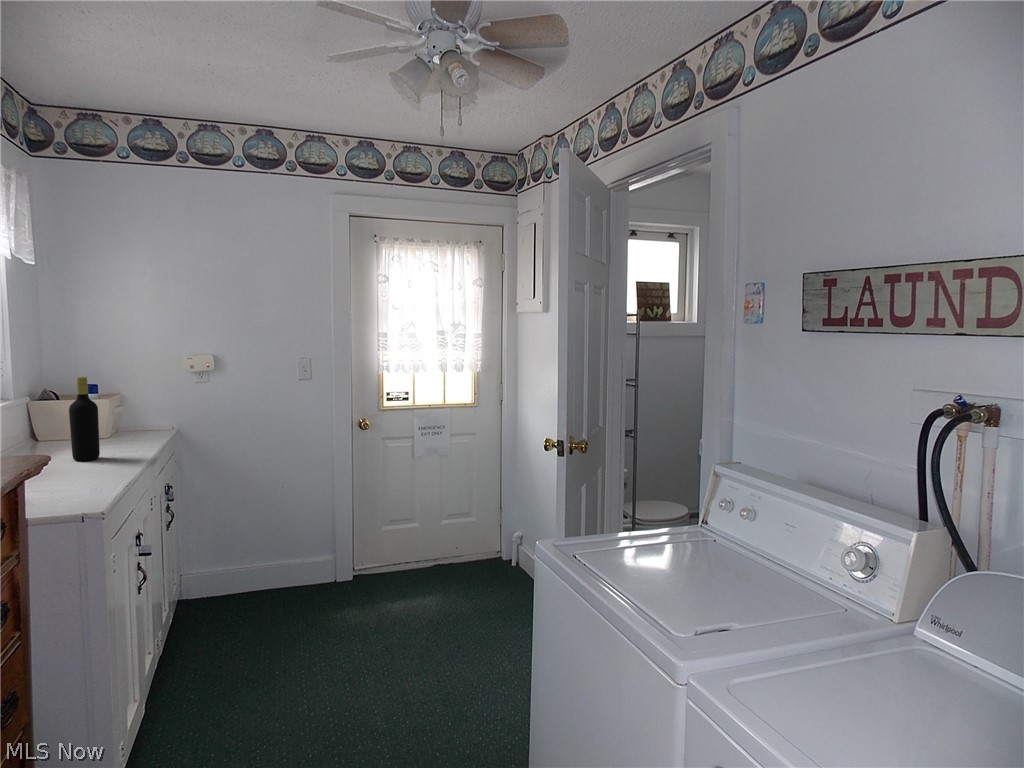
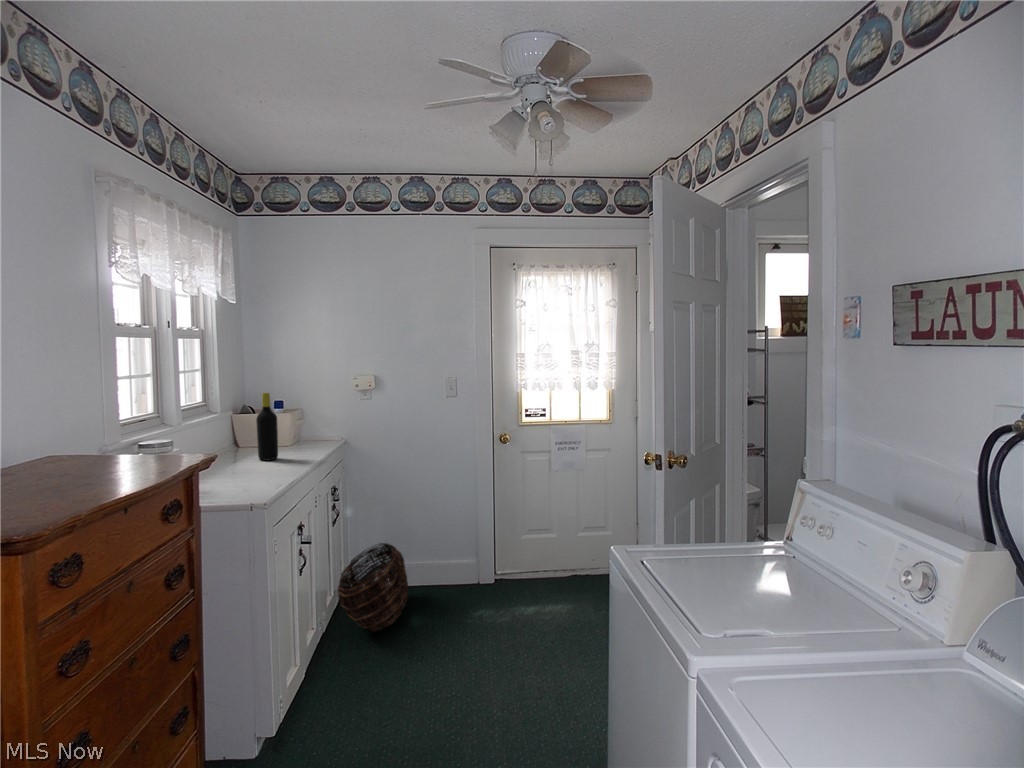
basket: none [180,547,266,652] -> present [338,543,408,631]

